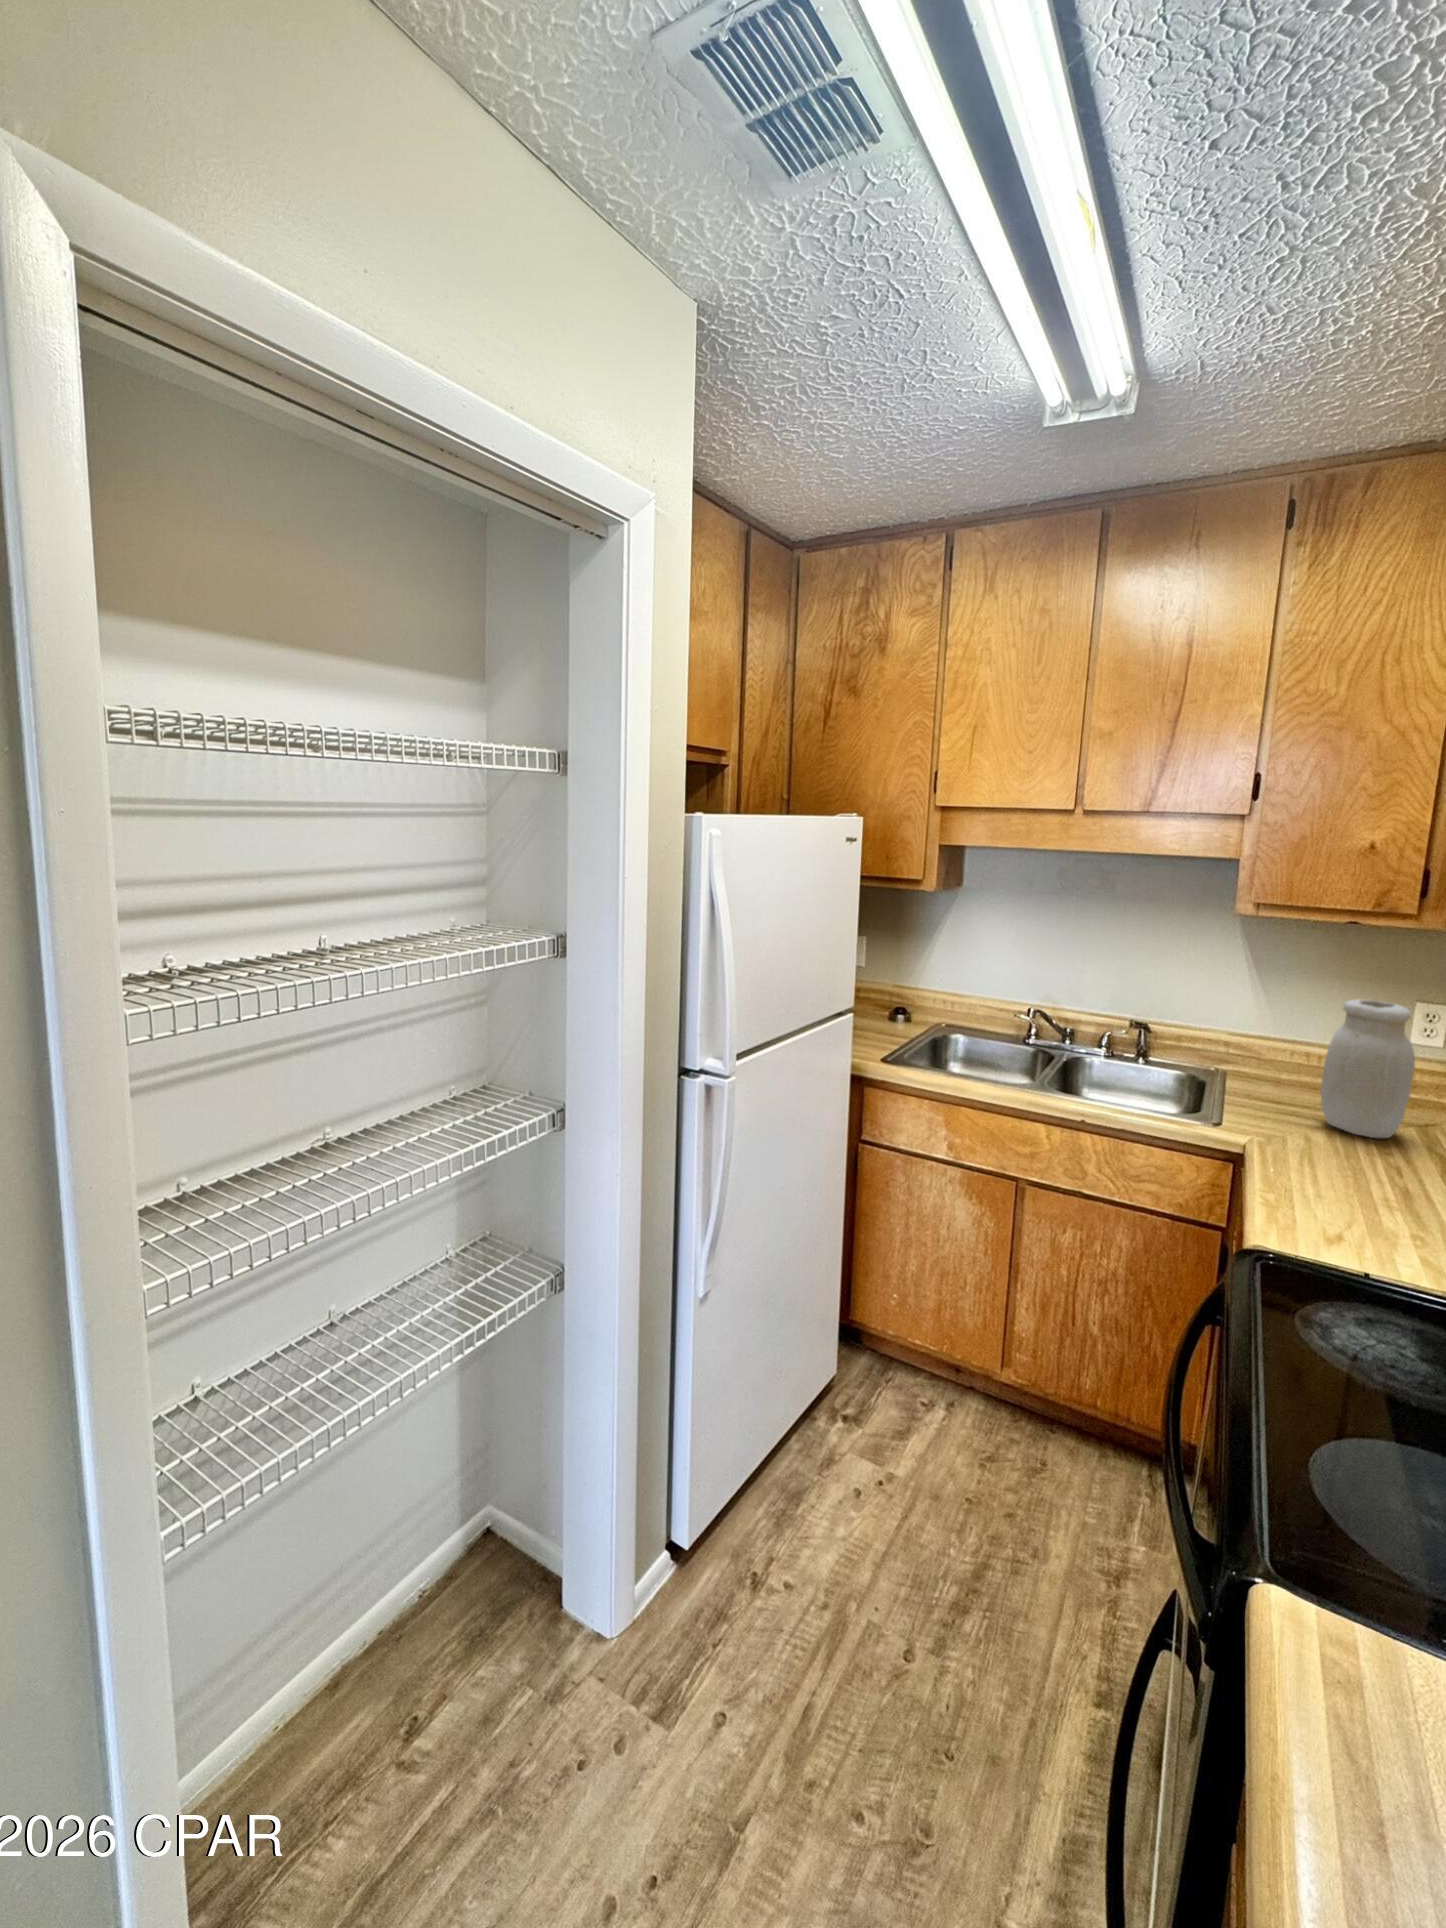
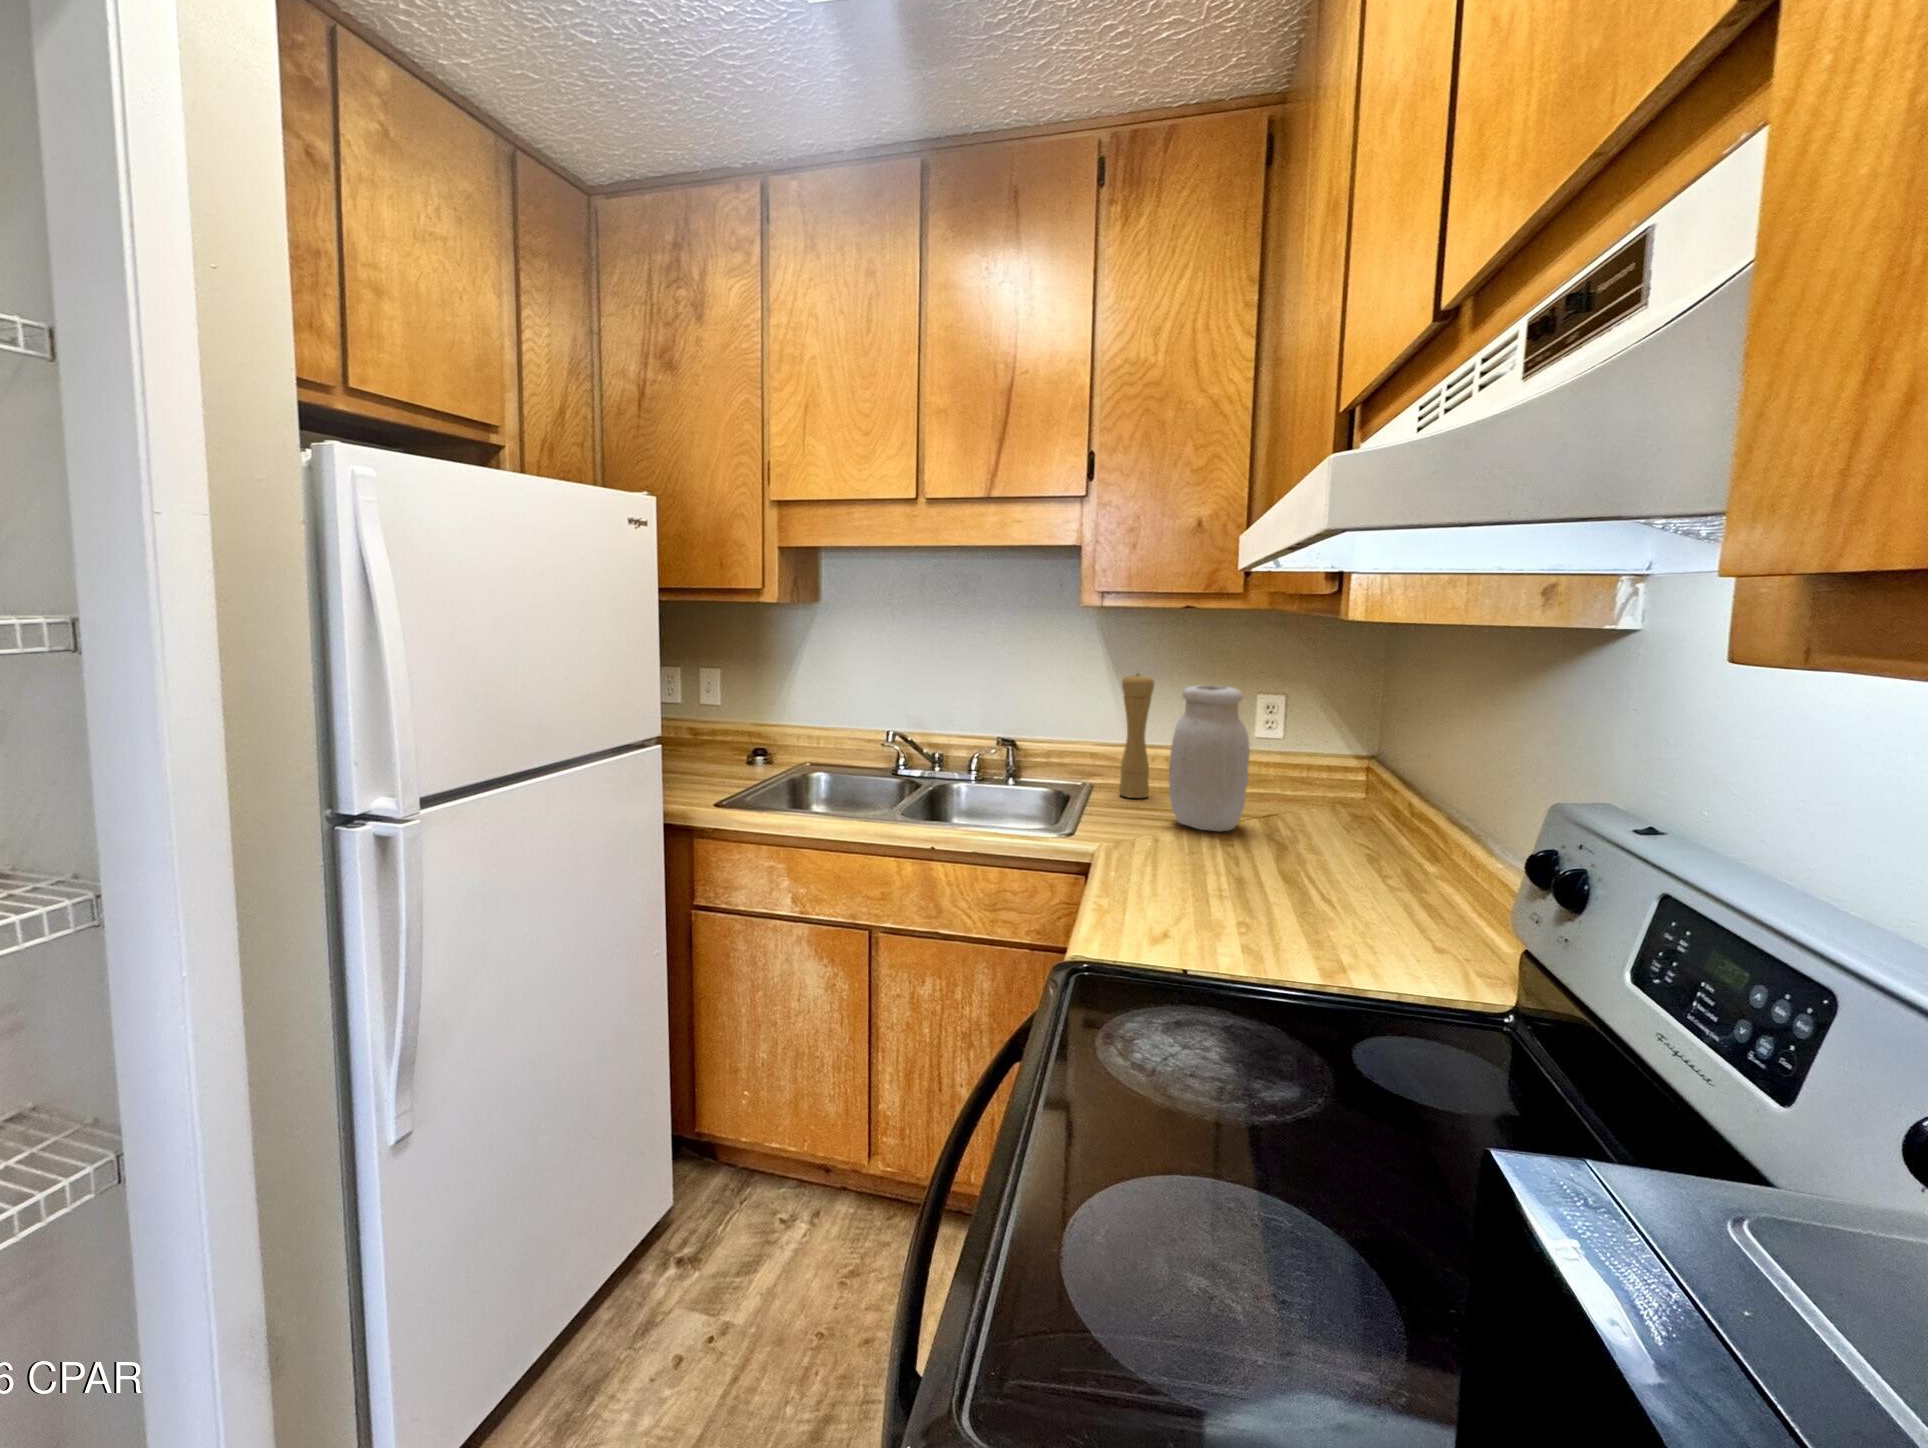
pepper mill: none [1258,976,1306,1092] -> present [1119,674,1154,798]

